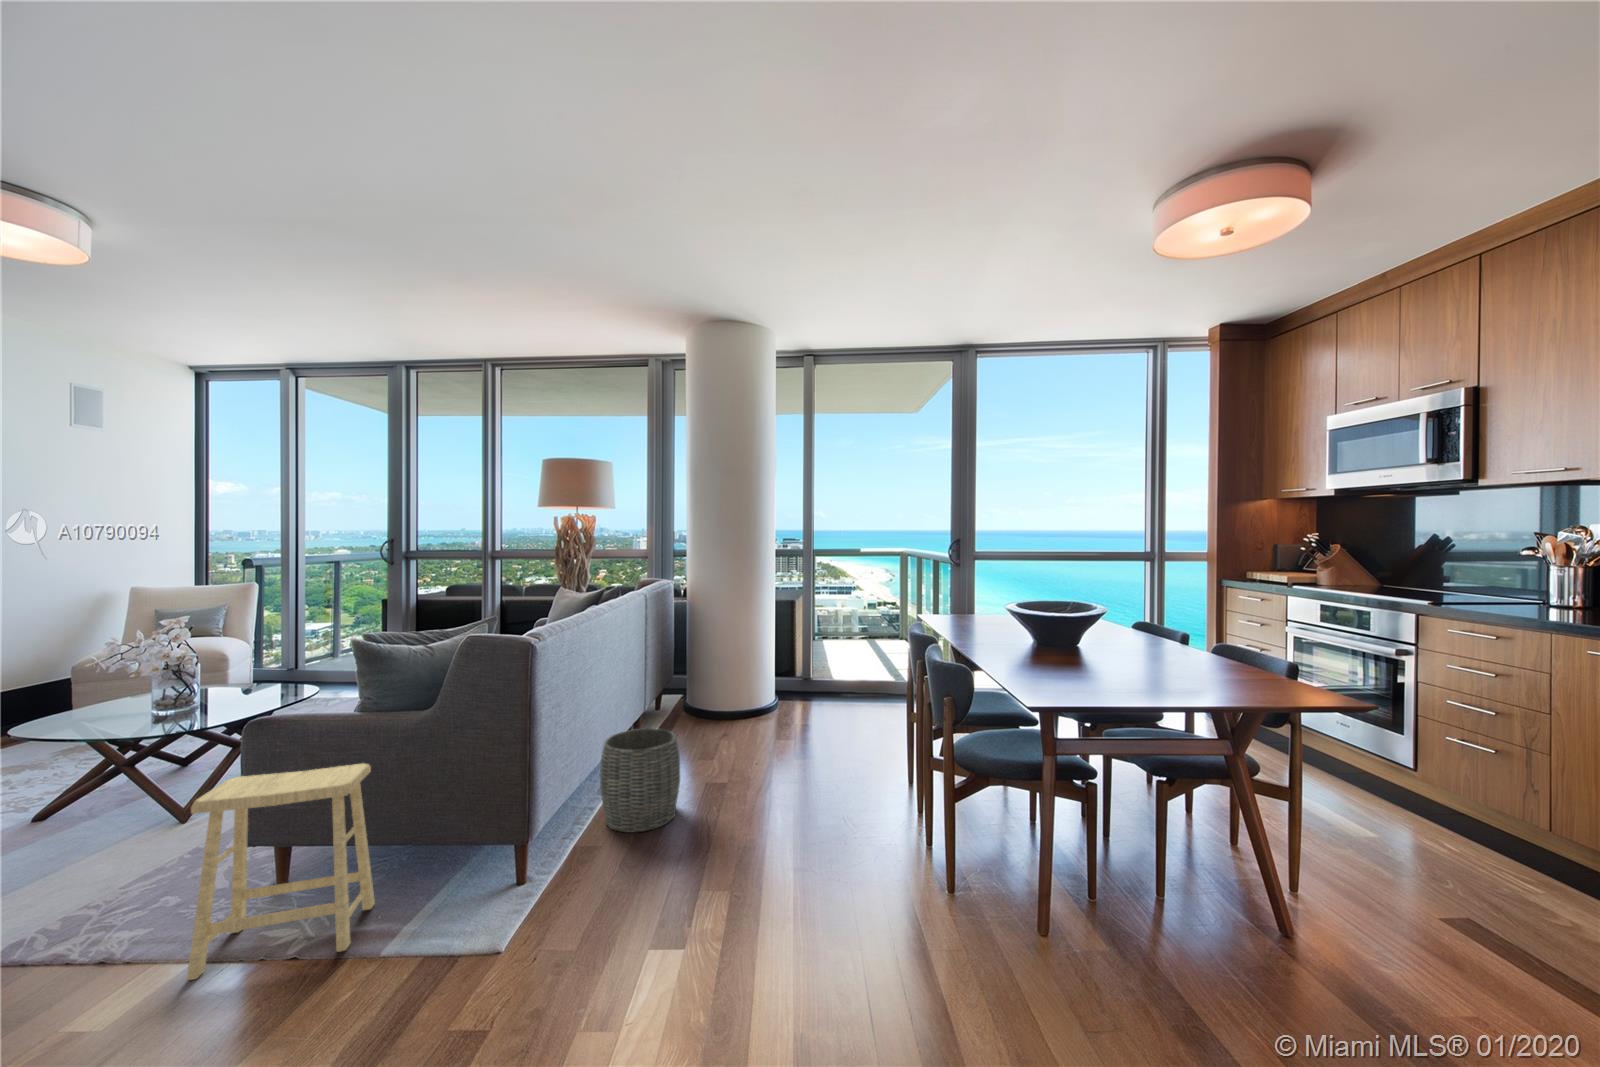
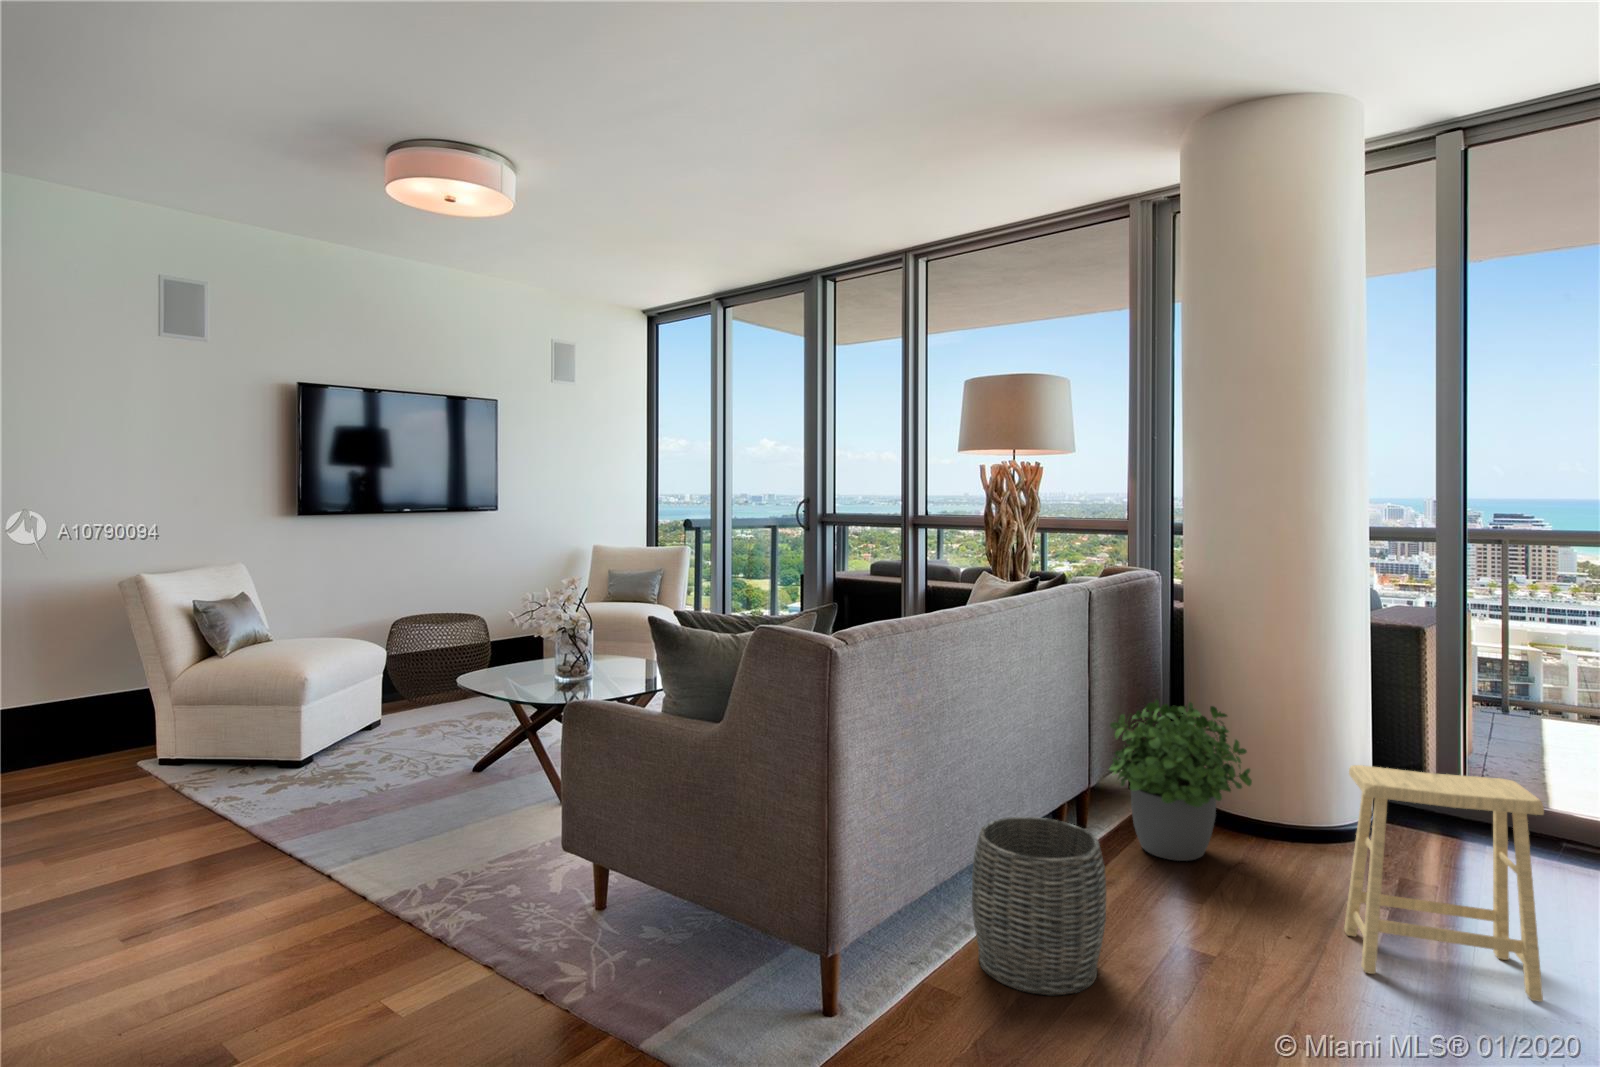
potted plant: none [655,651,731,744] -> present [1109,699,1252,861]
footstool: present [187,764,375,980] -> present [1344,765,1544,1002]

